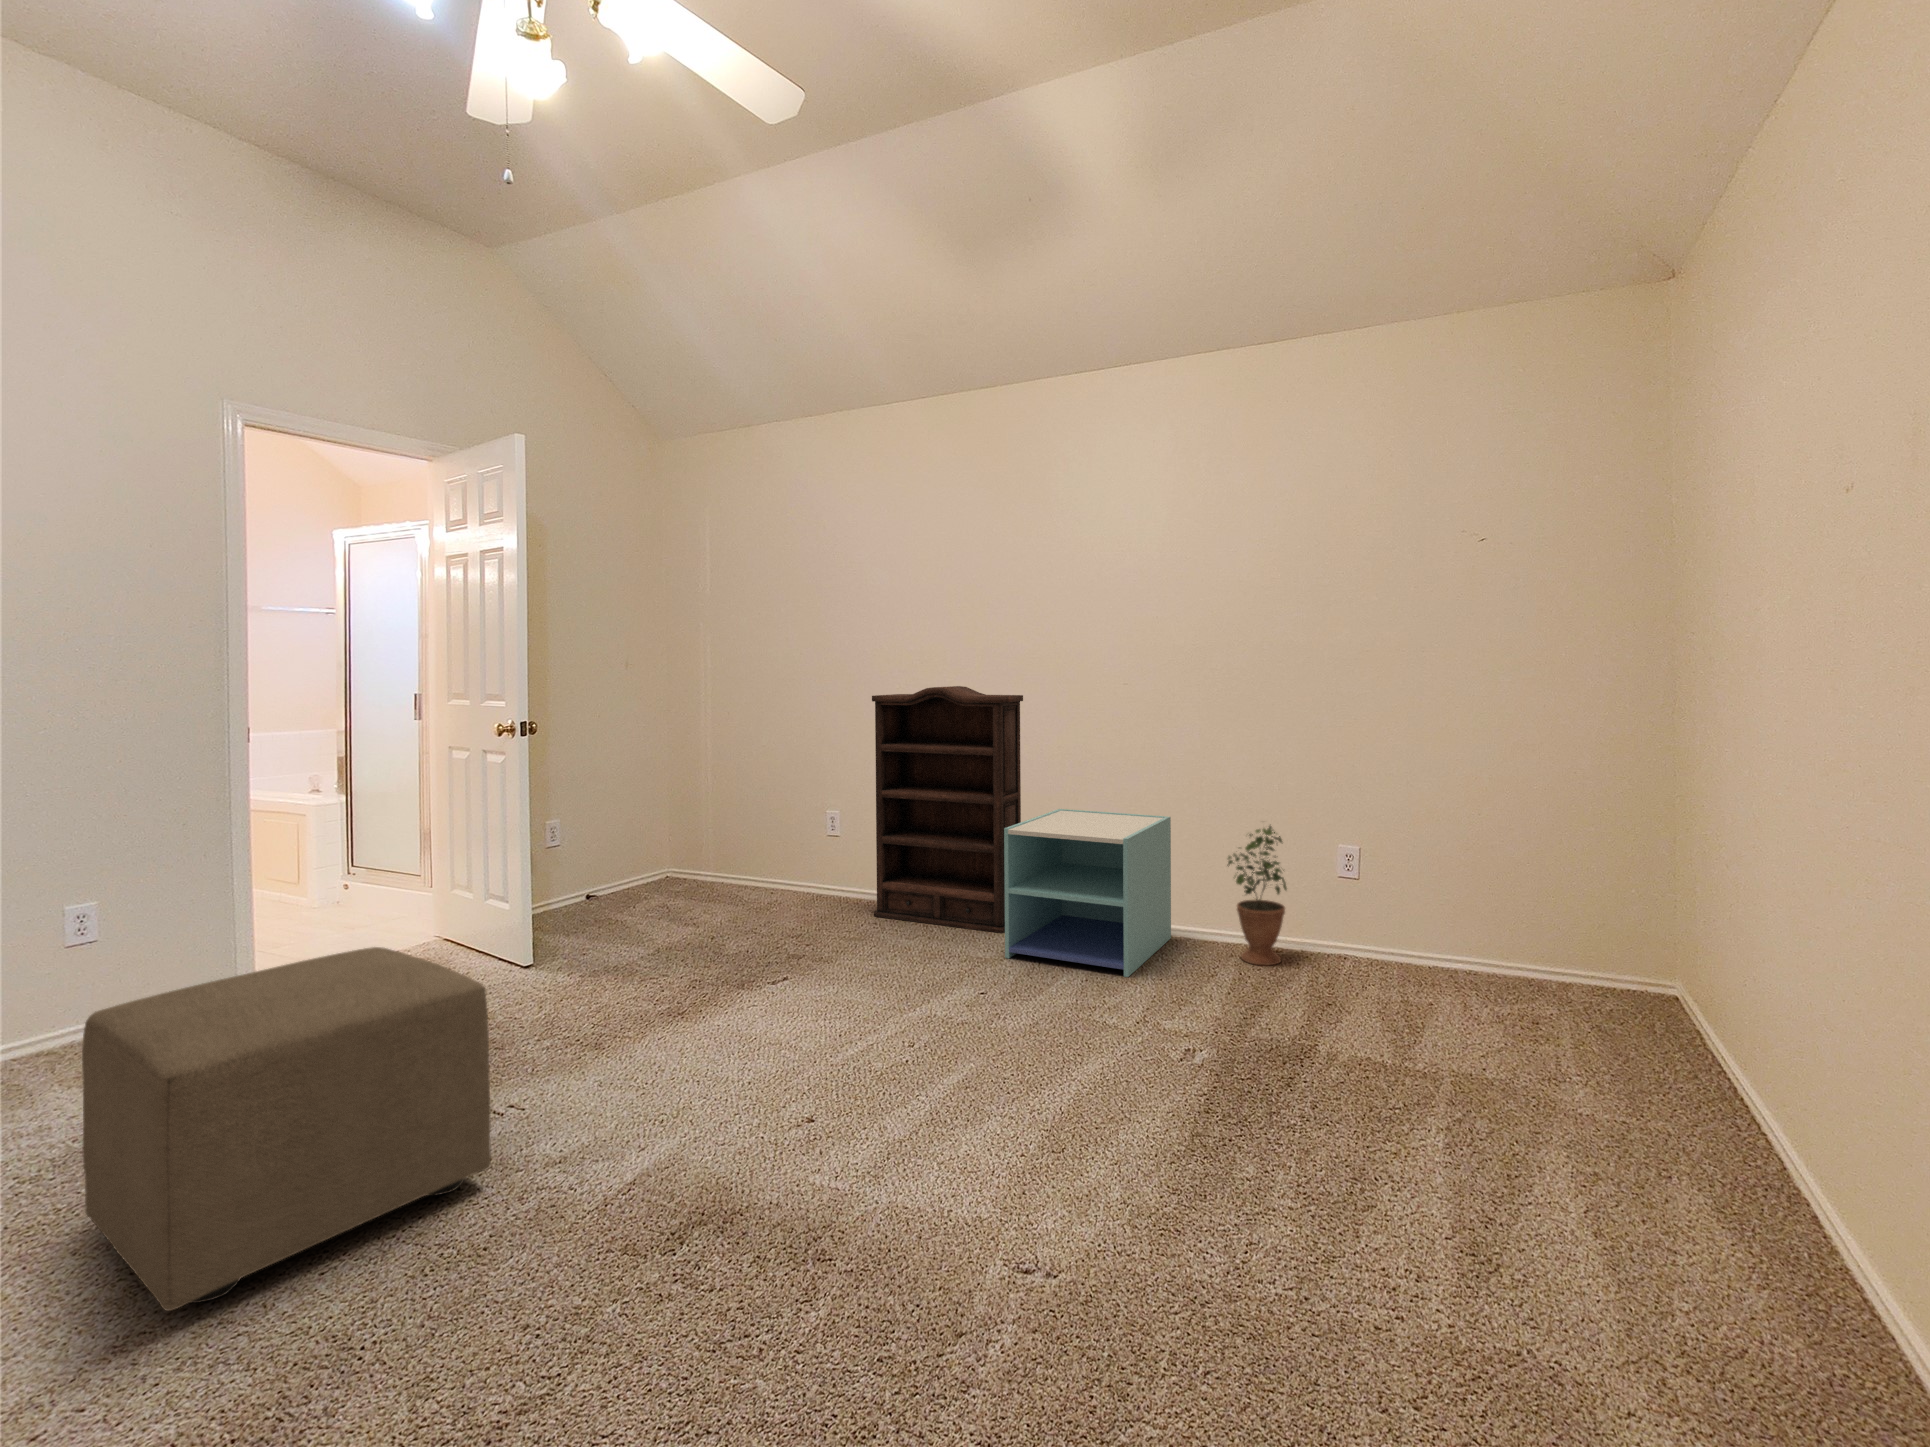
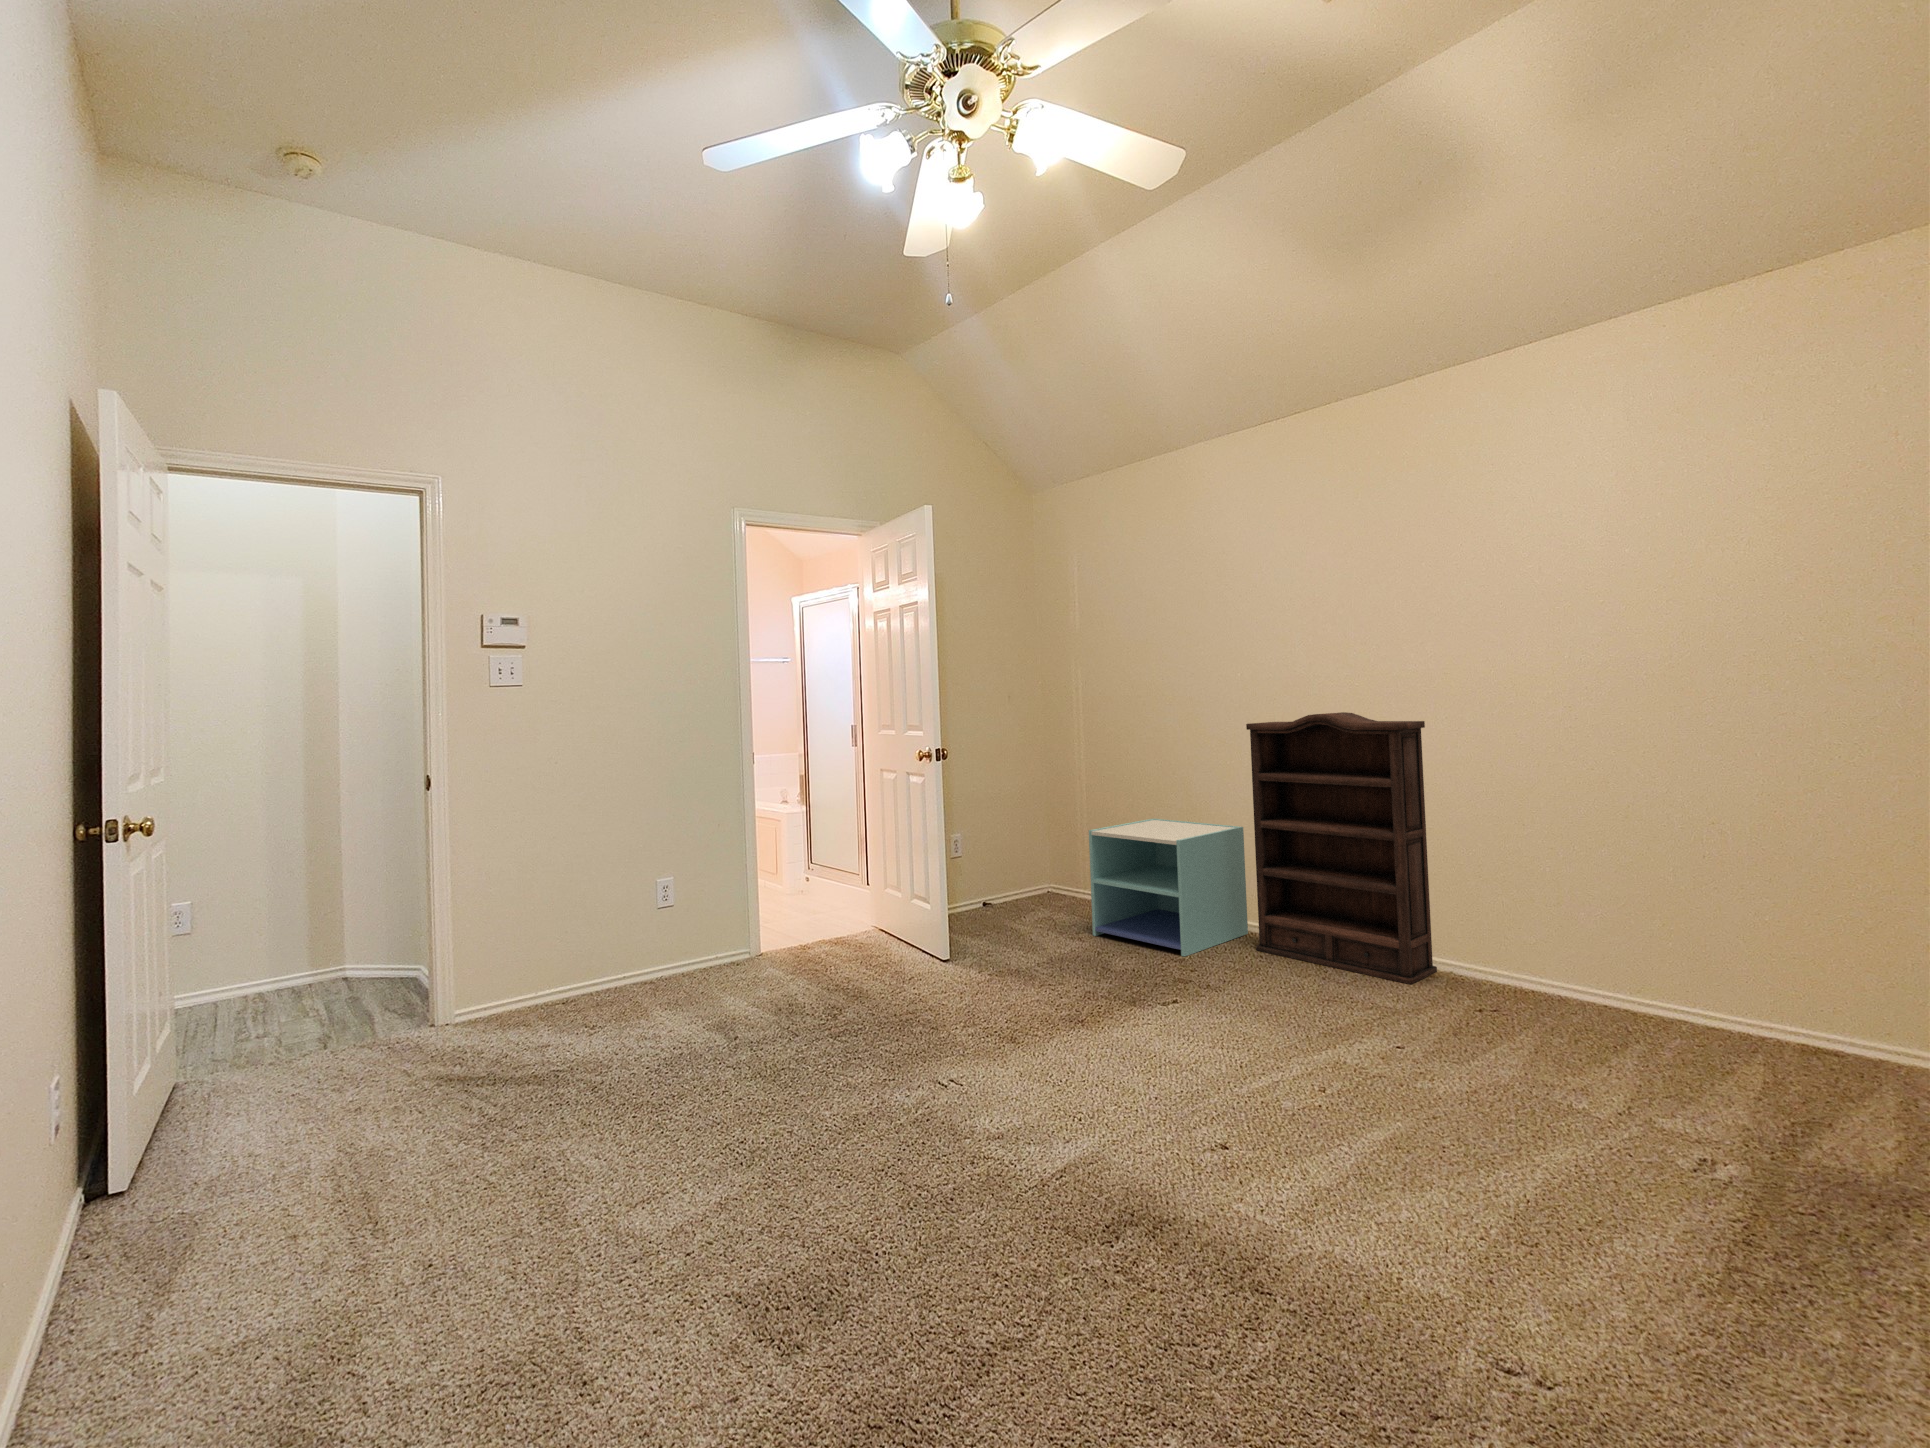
nightstand: present [1004,809,1171,977] -> present [1089,819,1248,956]
potted plant: present [1227,826,1287,966] -> none [1740,880,1849,1073]
ottoman: present [82,947,491,1311] -> none [689,931,948,1188]

